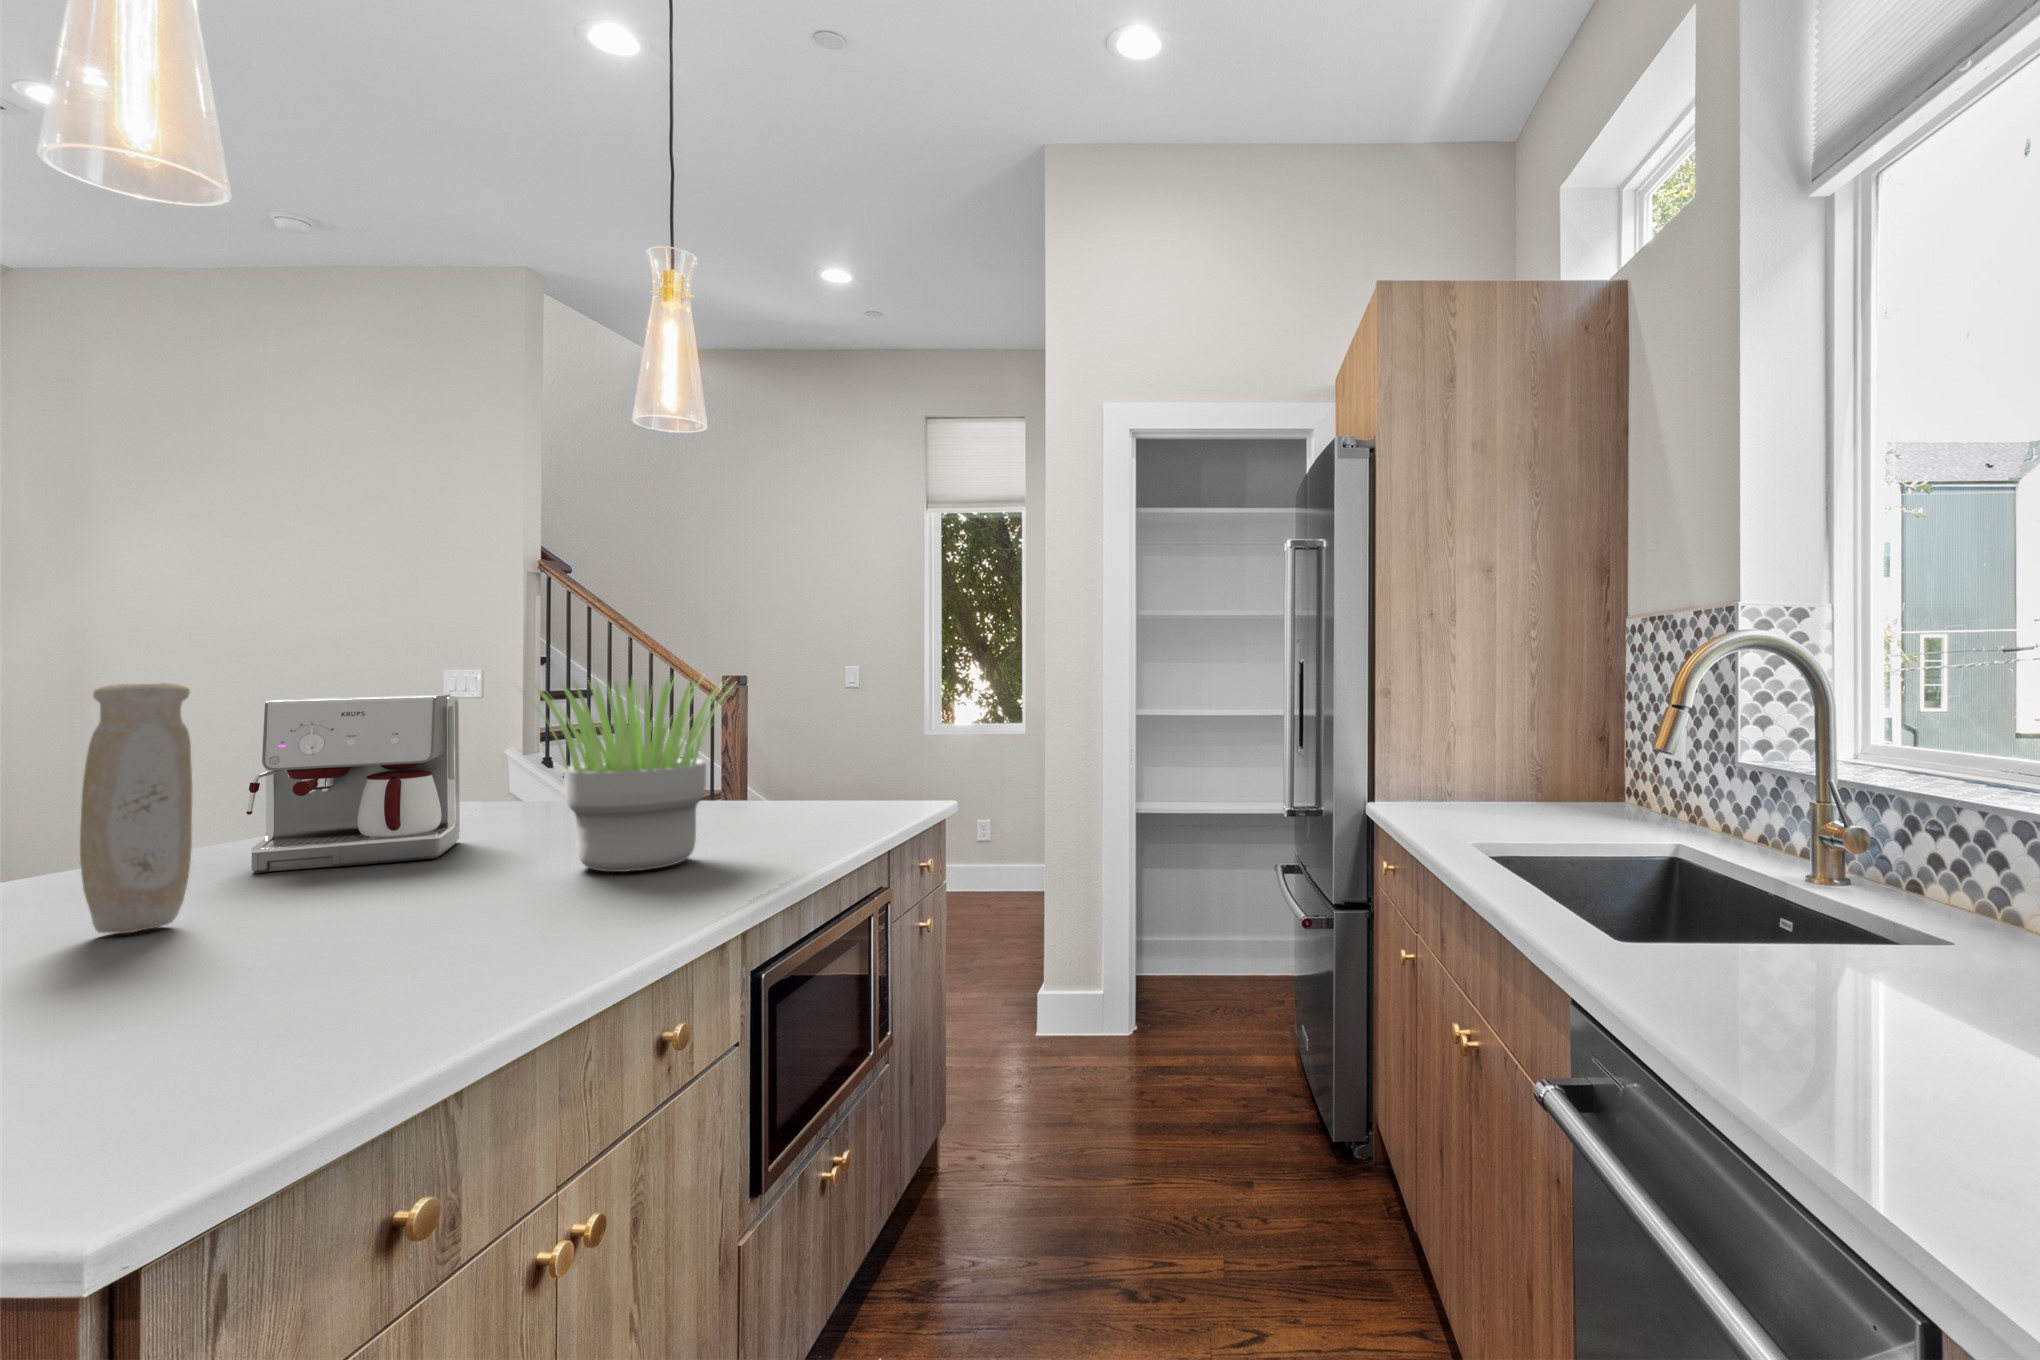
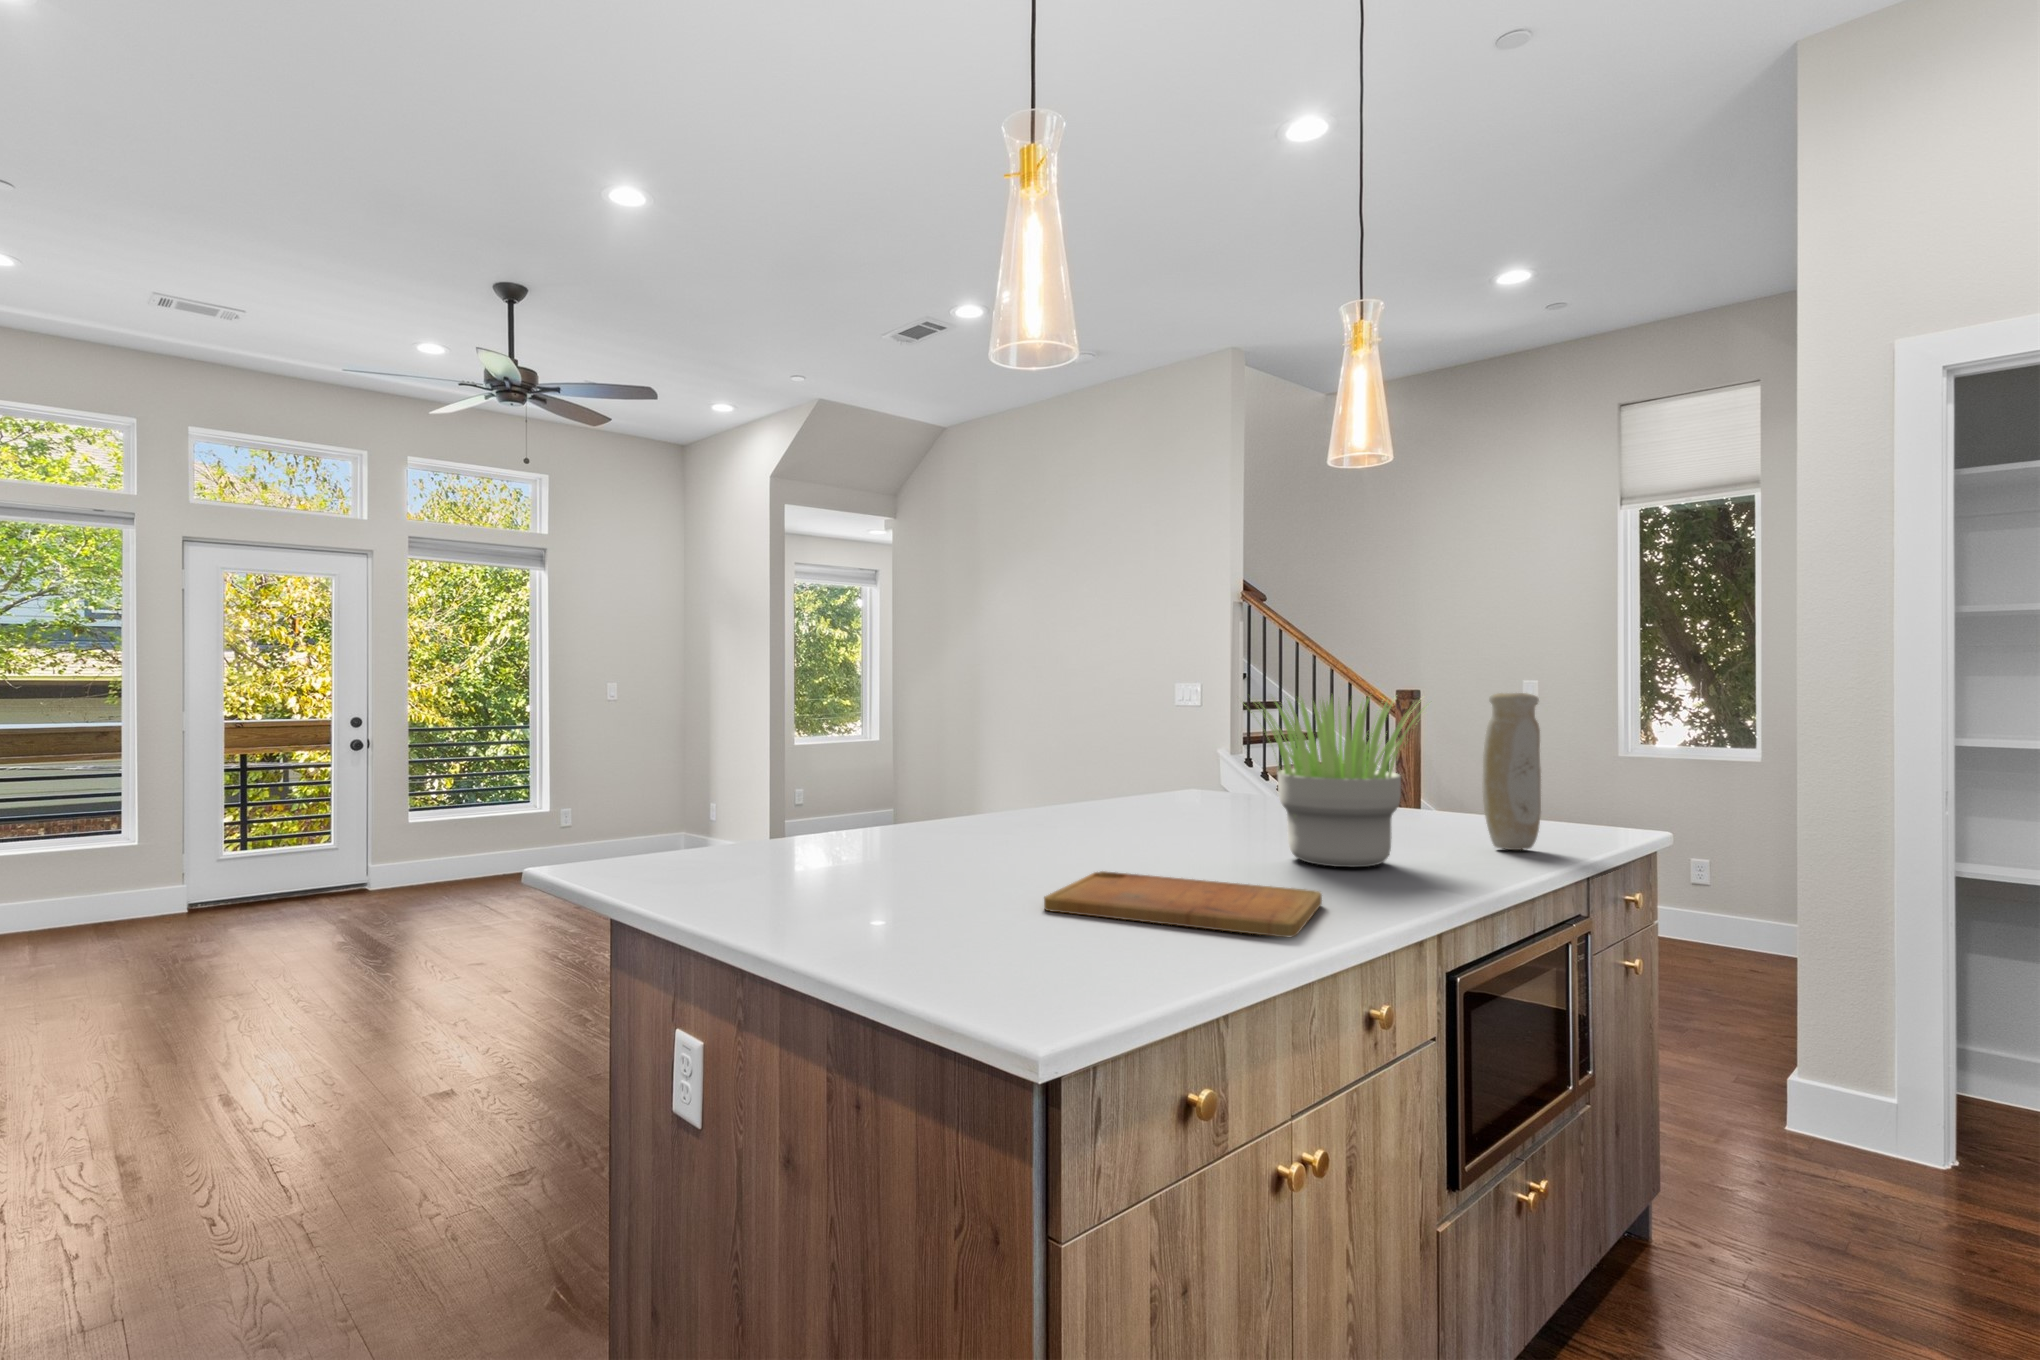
vase: present [80,683,192,933] -> present [1483,693,1541,850]
coffee maker: present [246,694,460,873] -> none [1057,703,1193,835]
cutting board: none [181,904,609,1001] -> present [1044,871,1322,937]

